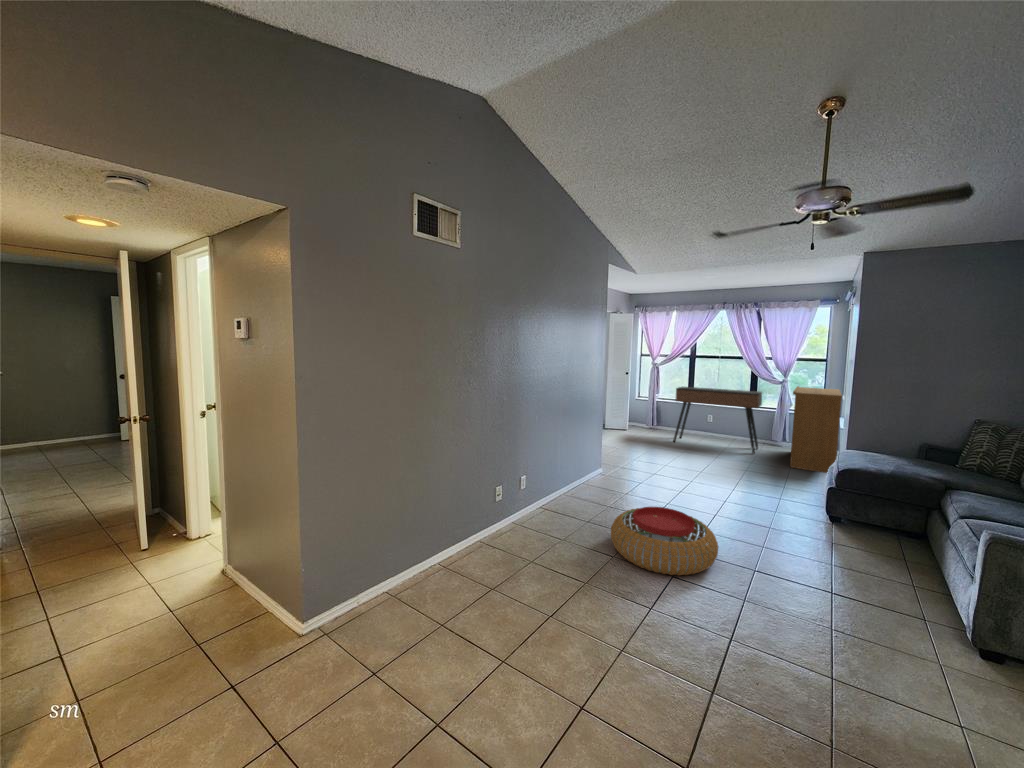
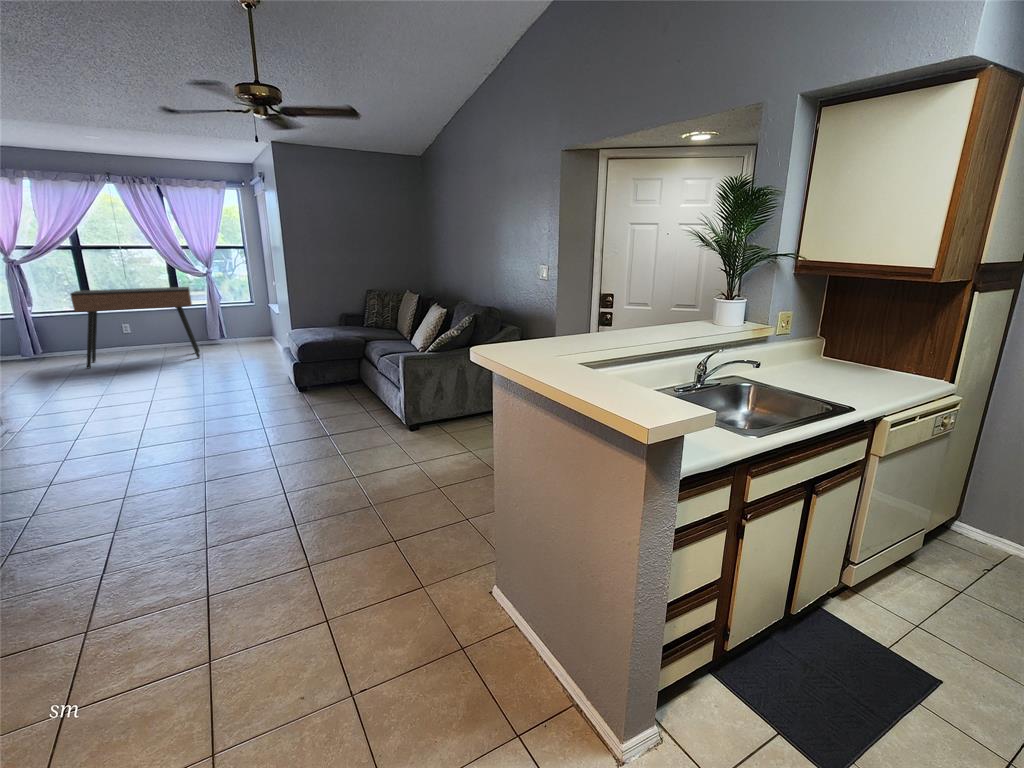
bookshelf: present [790,386,842,473] -> none [223,277,282,361]
pouf: present [611,507,718,575] -> none [108,423,243,493]

